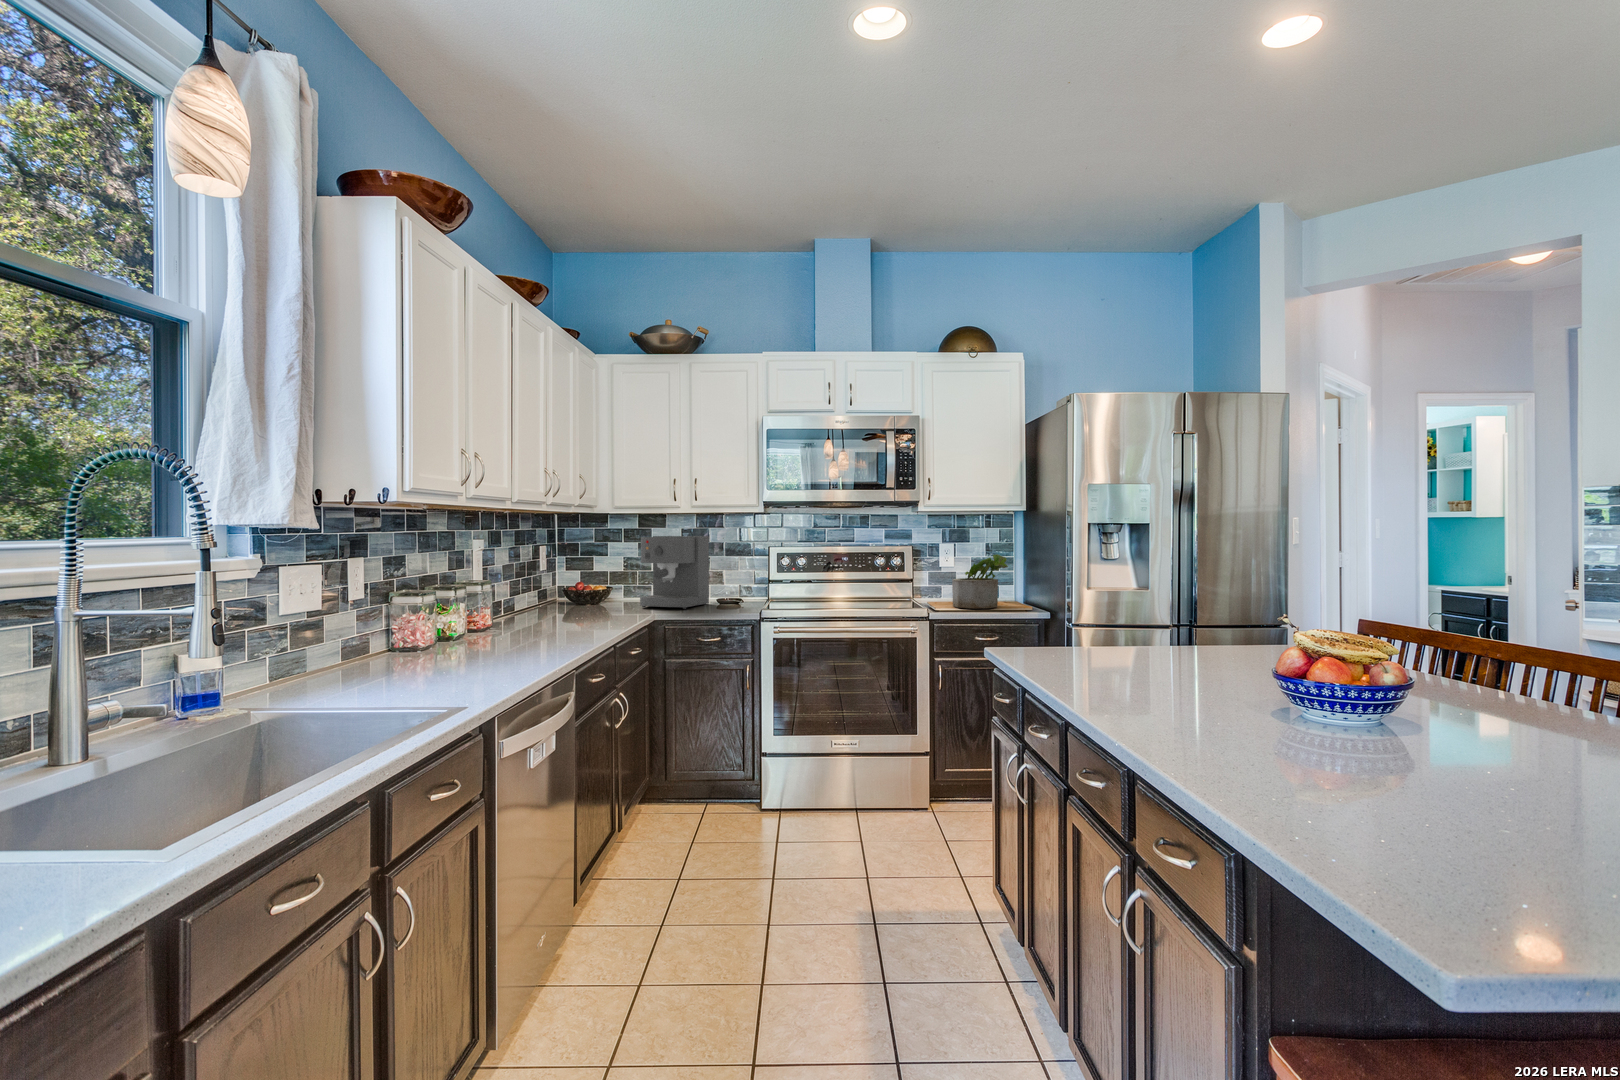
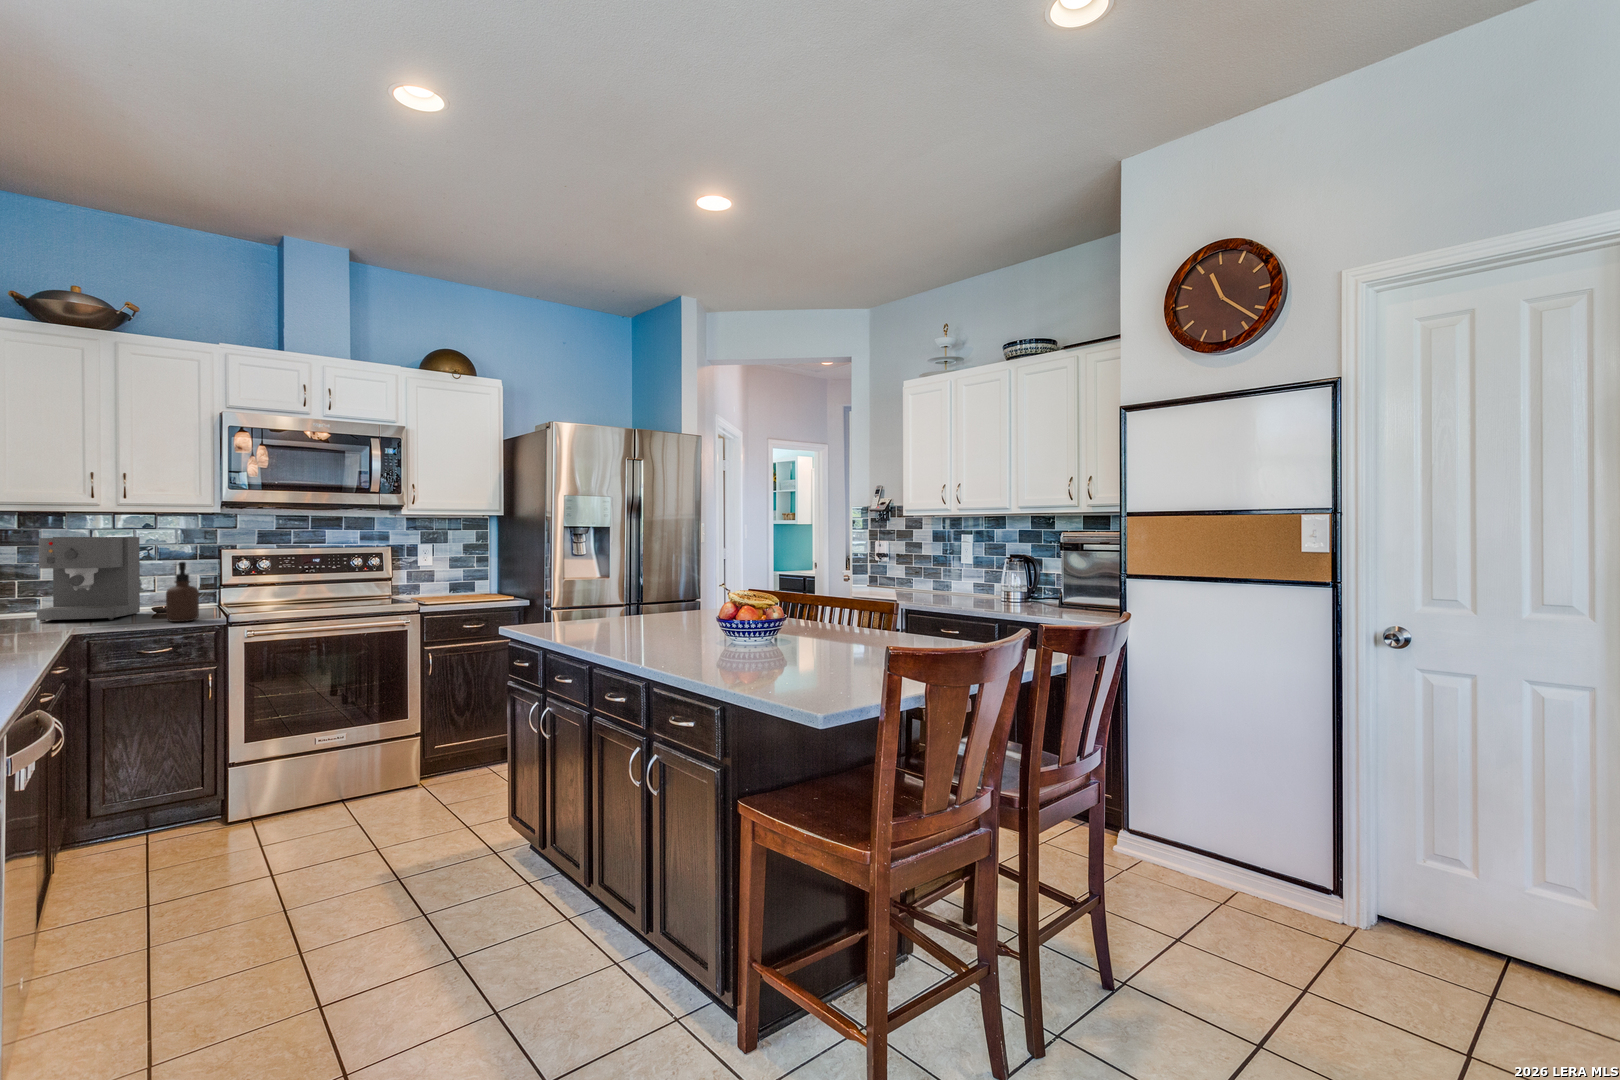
potted plant: present [952,554,1008,609] -> none [437,553,489,601]
soap dispenser: none [717,559,741,614] -> present [166,562,199,622]

